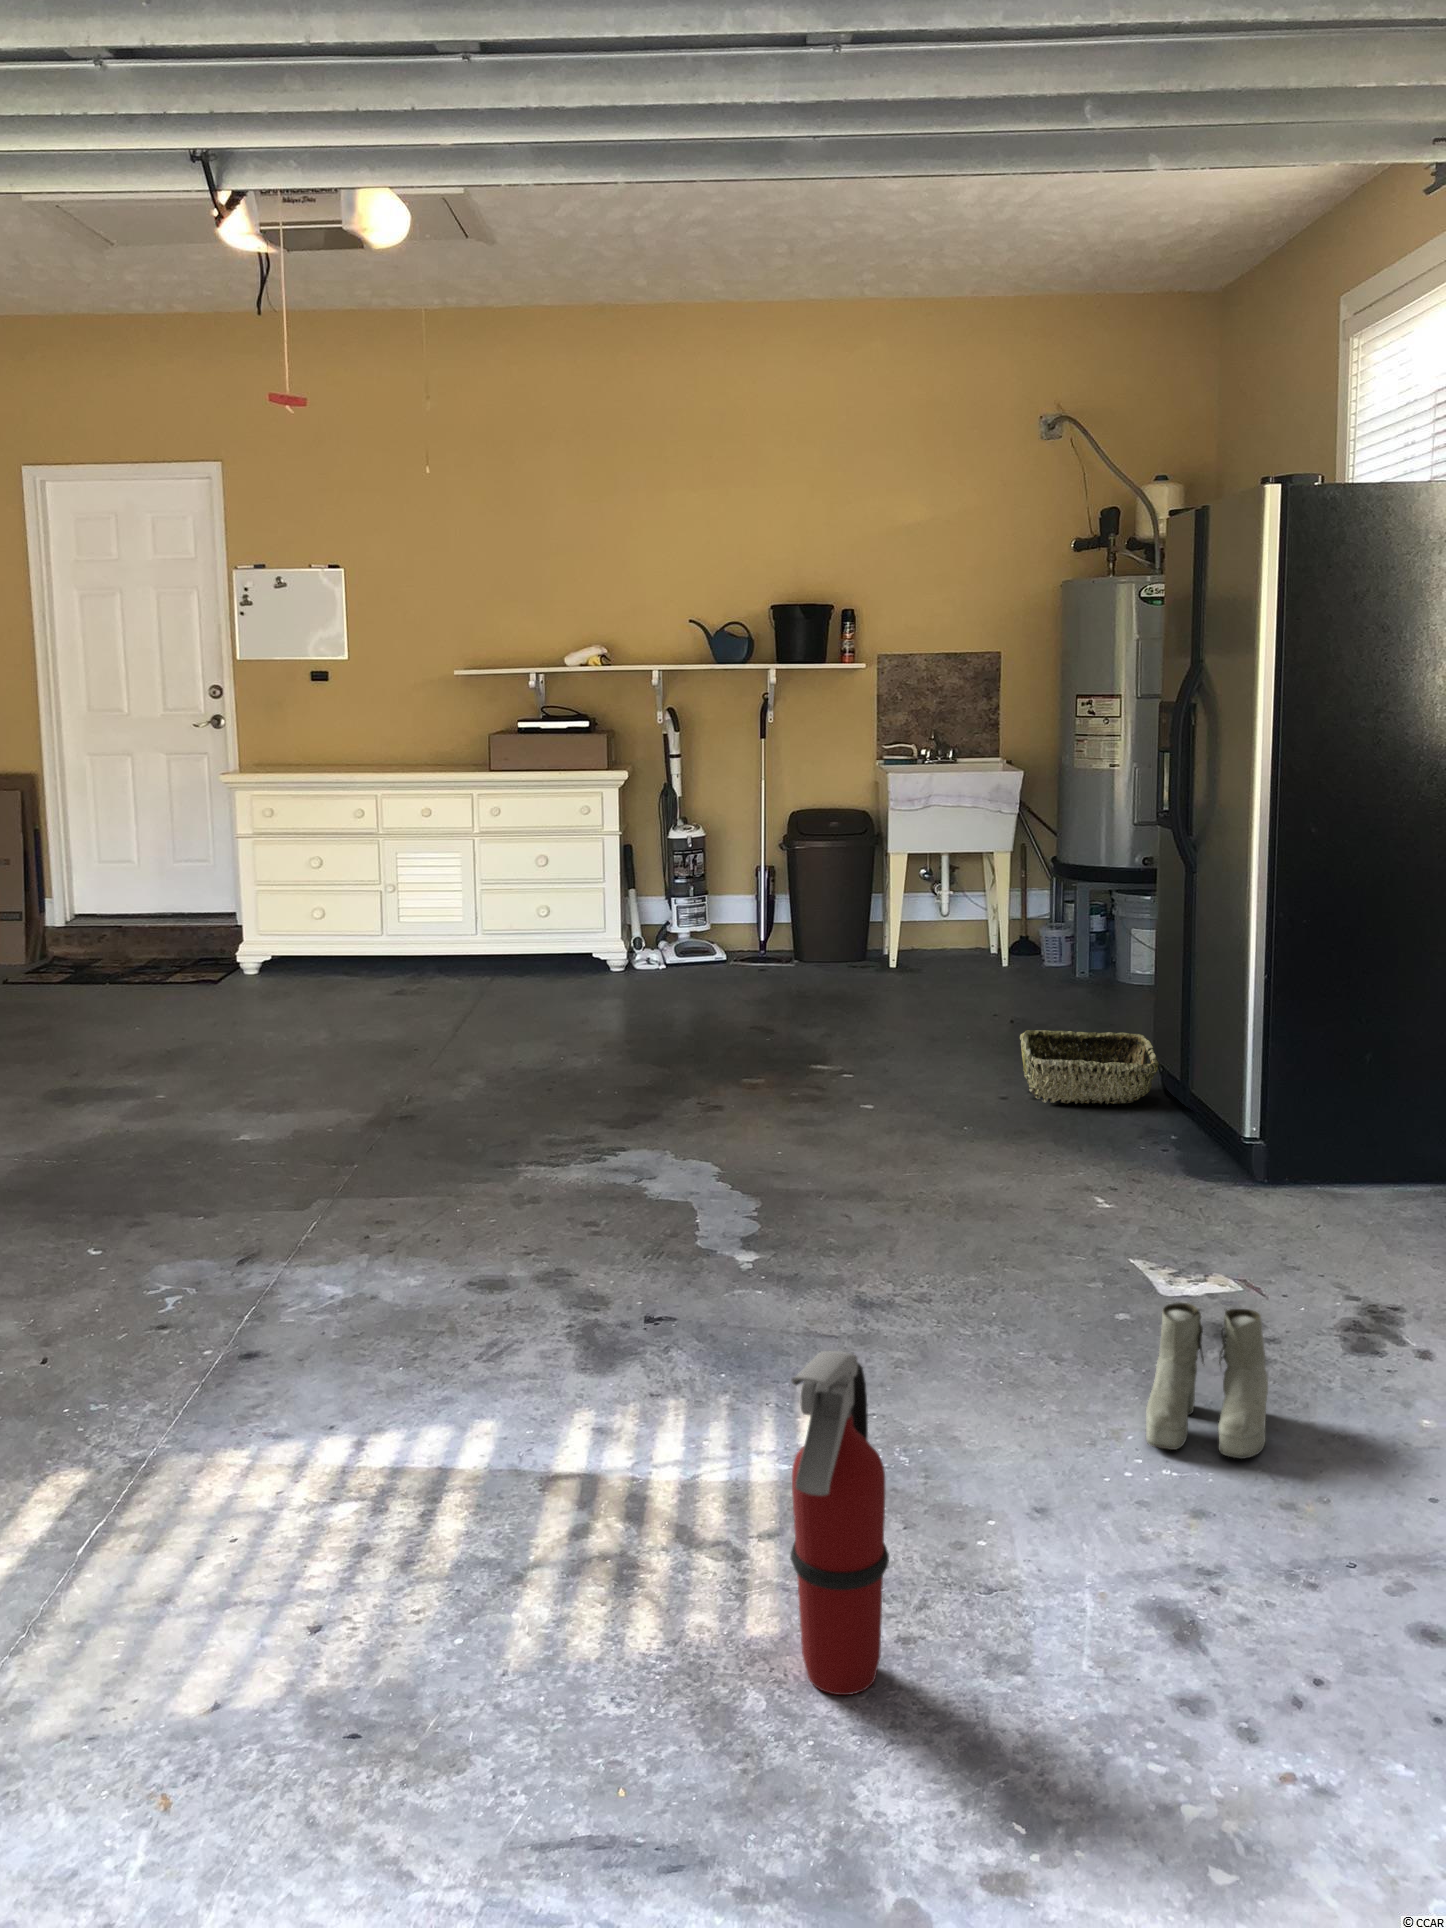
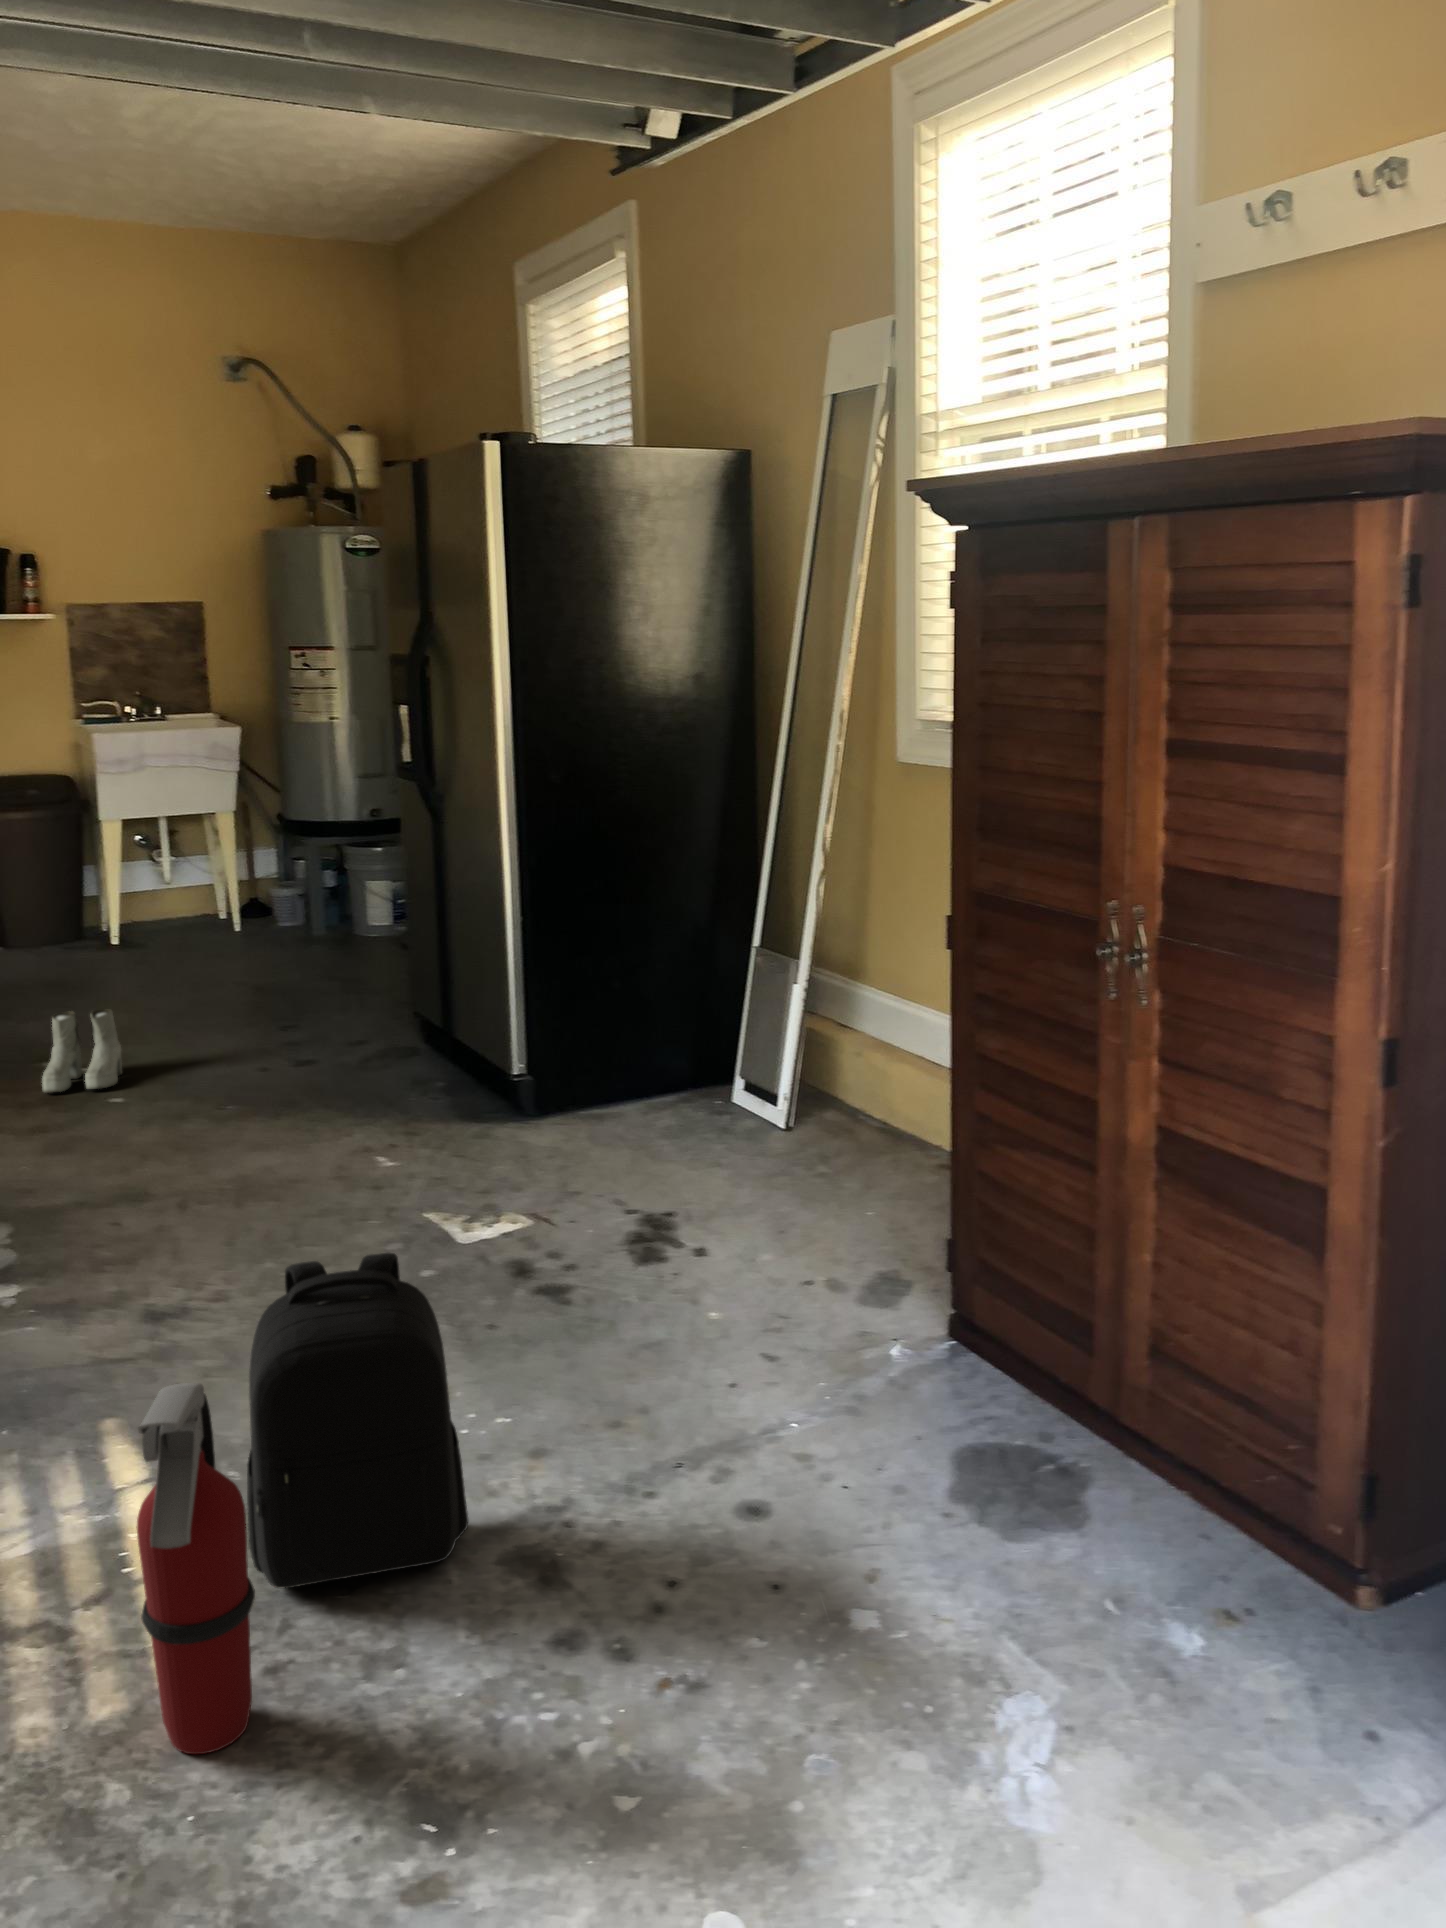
woven basket: present [1020,1030,1159,1104] -> none [275,990,419,1071]
backpack: none [903,1269,1112,1588] -> present [247,1253,468,1588]
boots: present [1146,1303,1268,1459] -> present [42,1010,122,1093]

